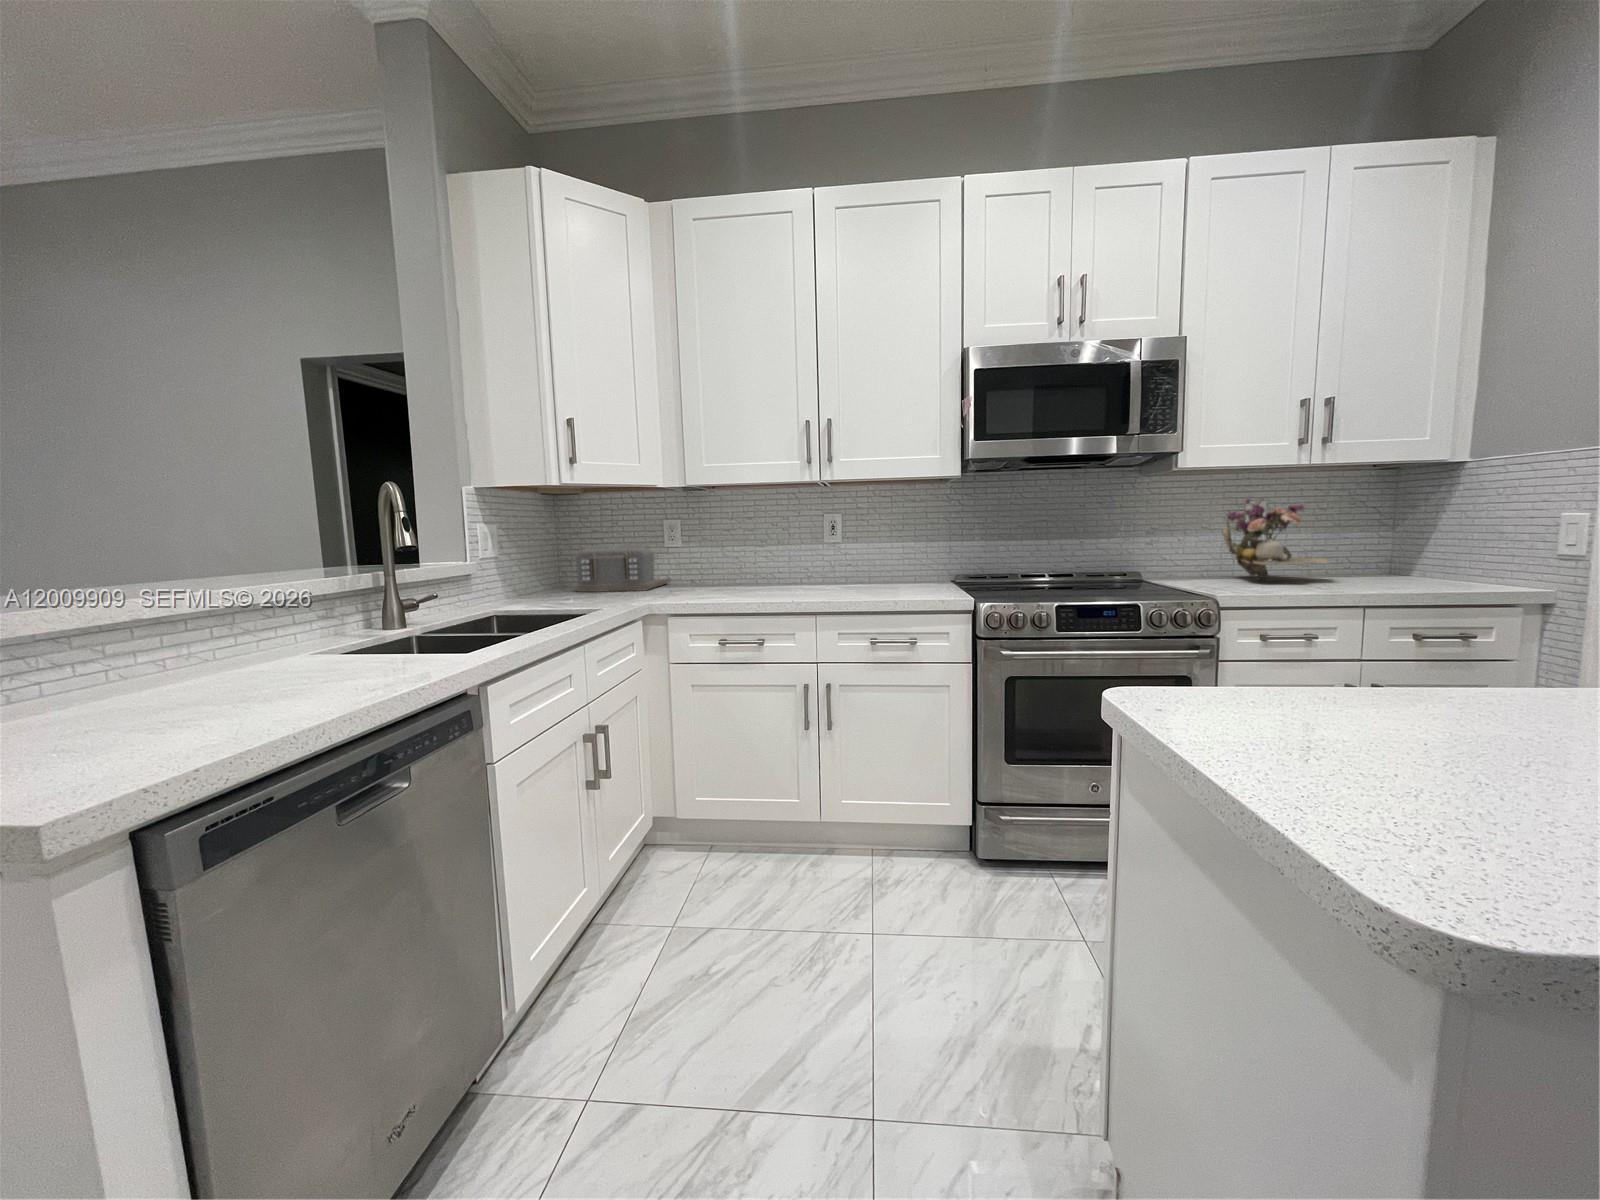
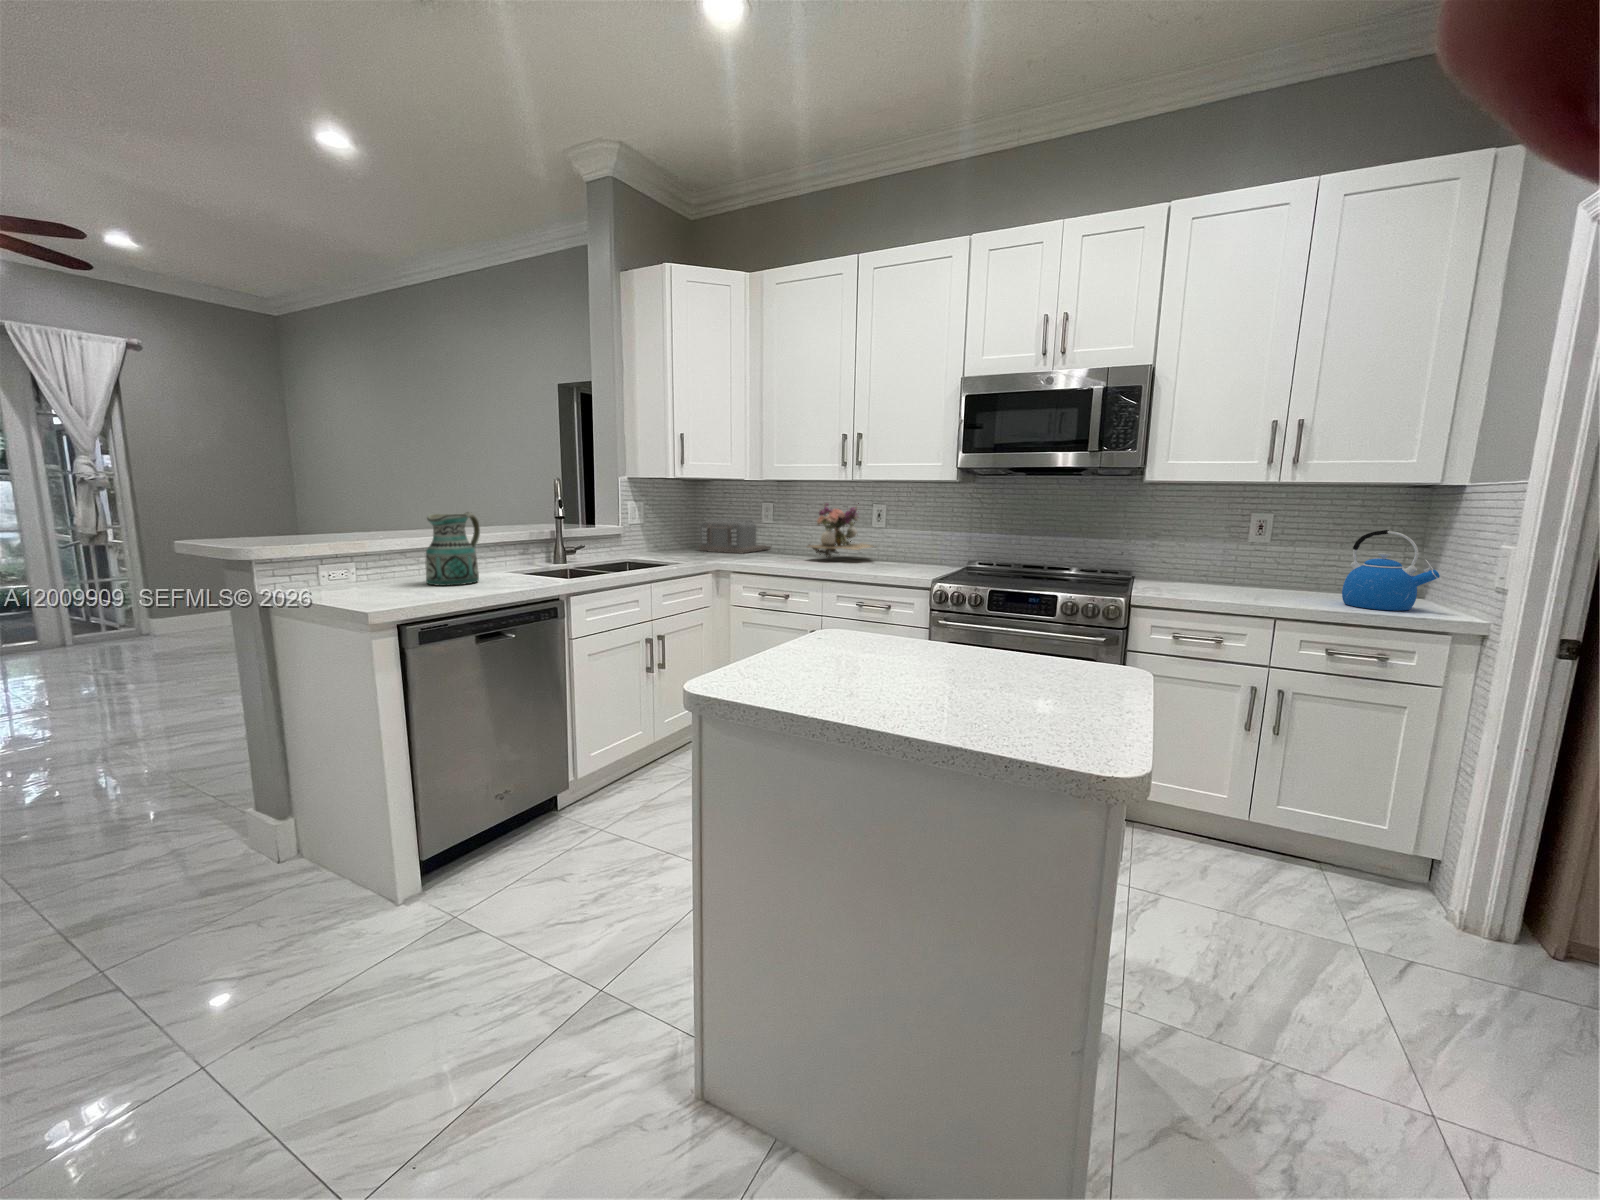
flower arrangement: present [1223,498,1328,580] -> present [808,503,873,558]
kettle: none [1393,506,1496,587] -> present [1342,530,1440,611]
ceramic pitcher: none [143,538,282,700] -> present [426,512,480,586]

